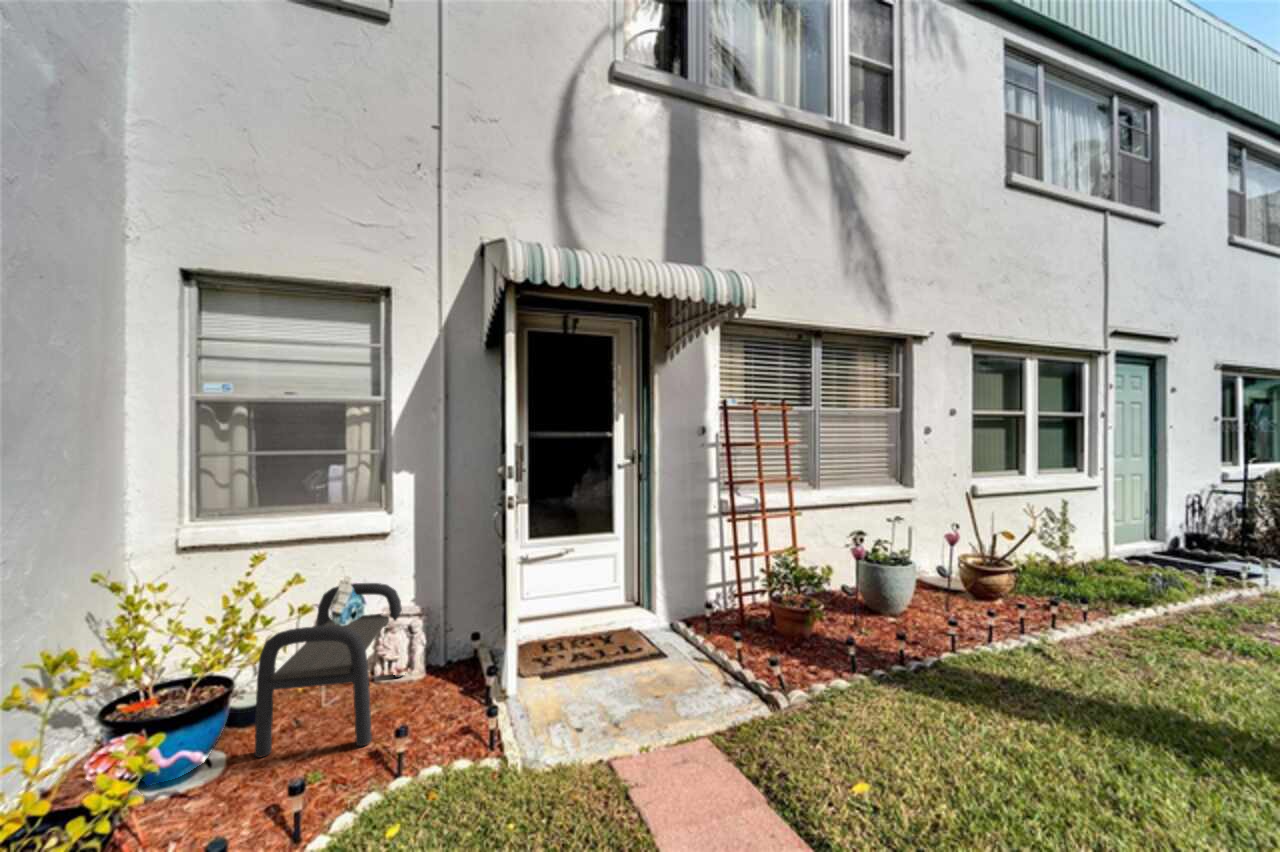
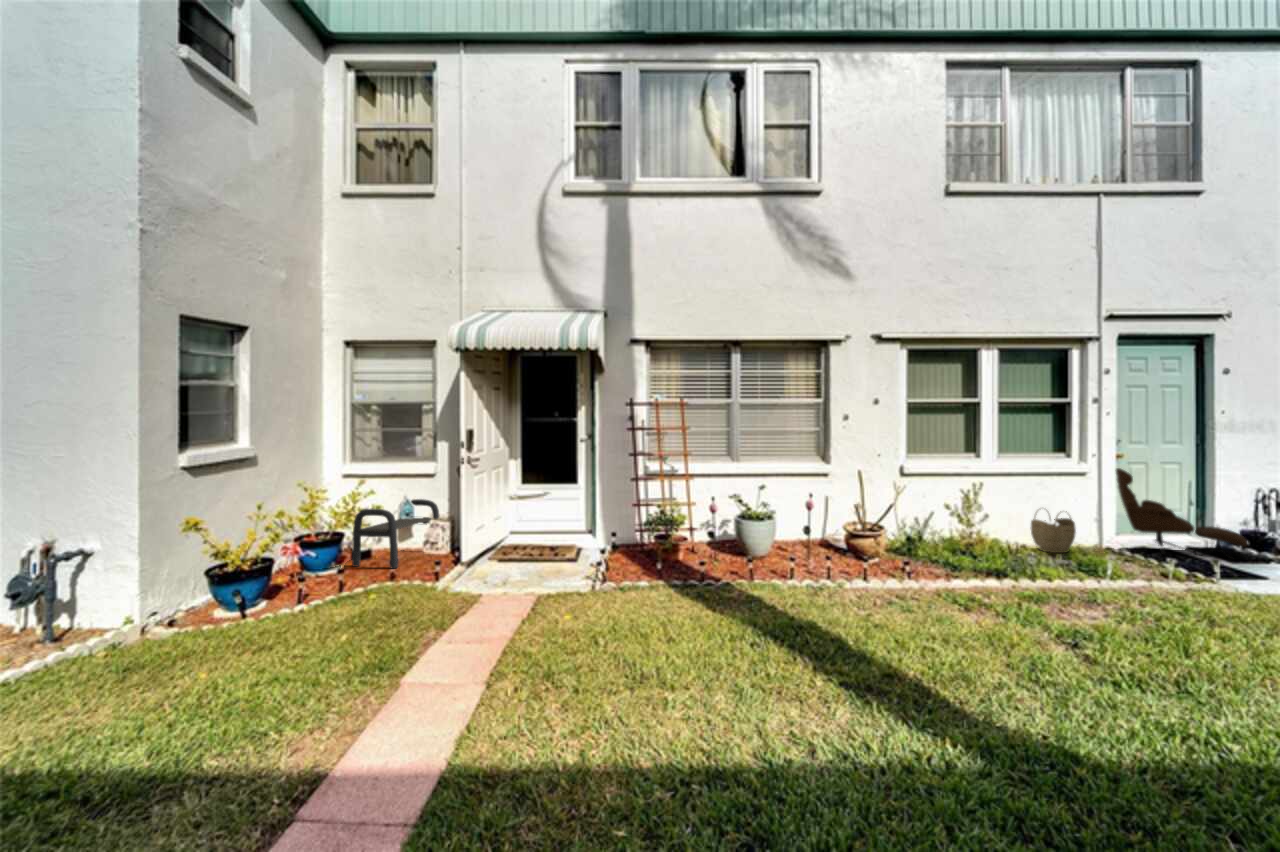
lounge chair: none [1108,480,1228,563] -> present [1116,468,1247,558]
woven basket: none [1072,524,1112,571] -> present [1031,511,1076,553]

